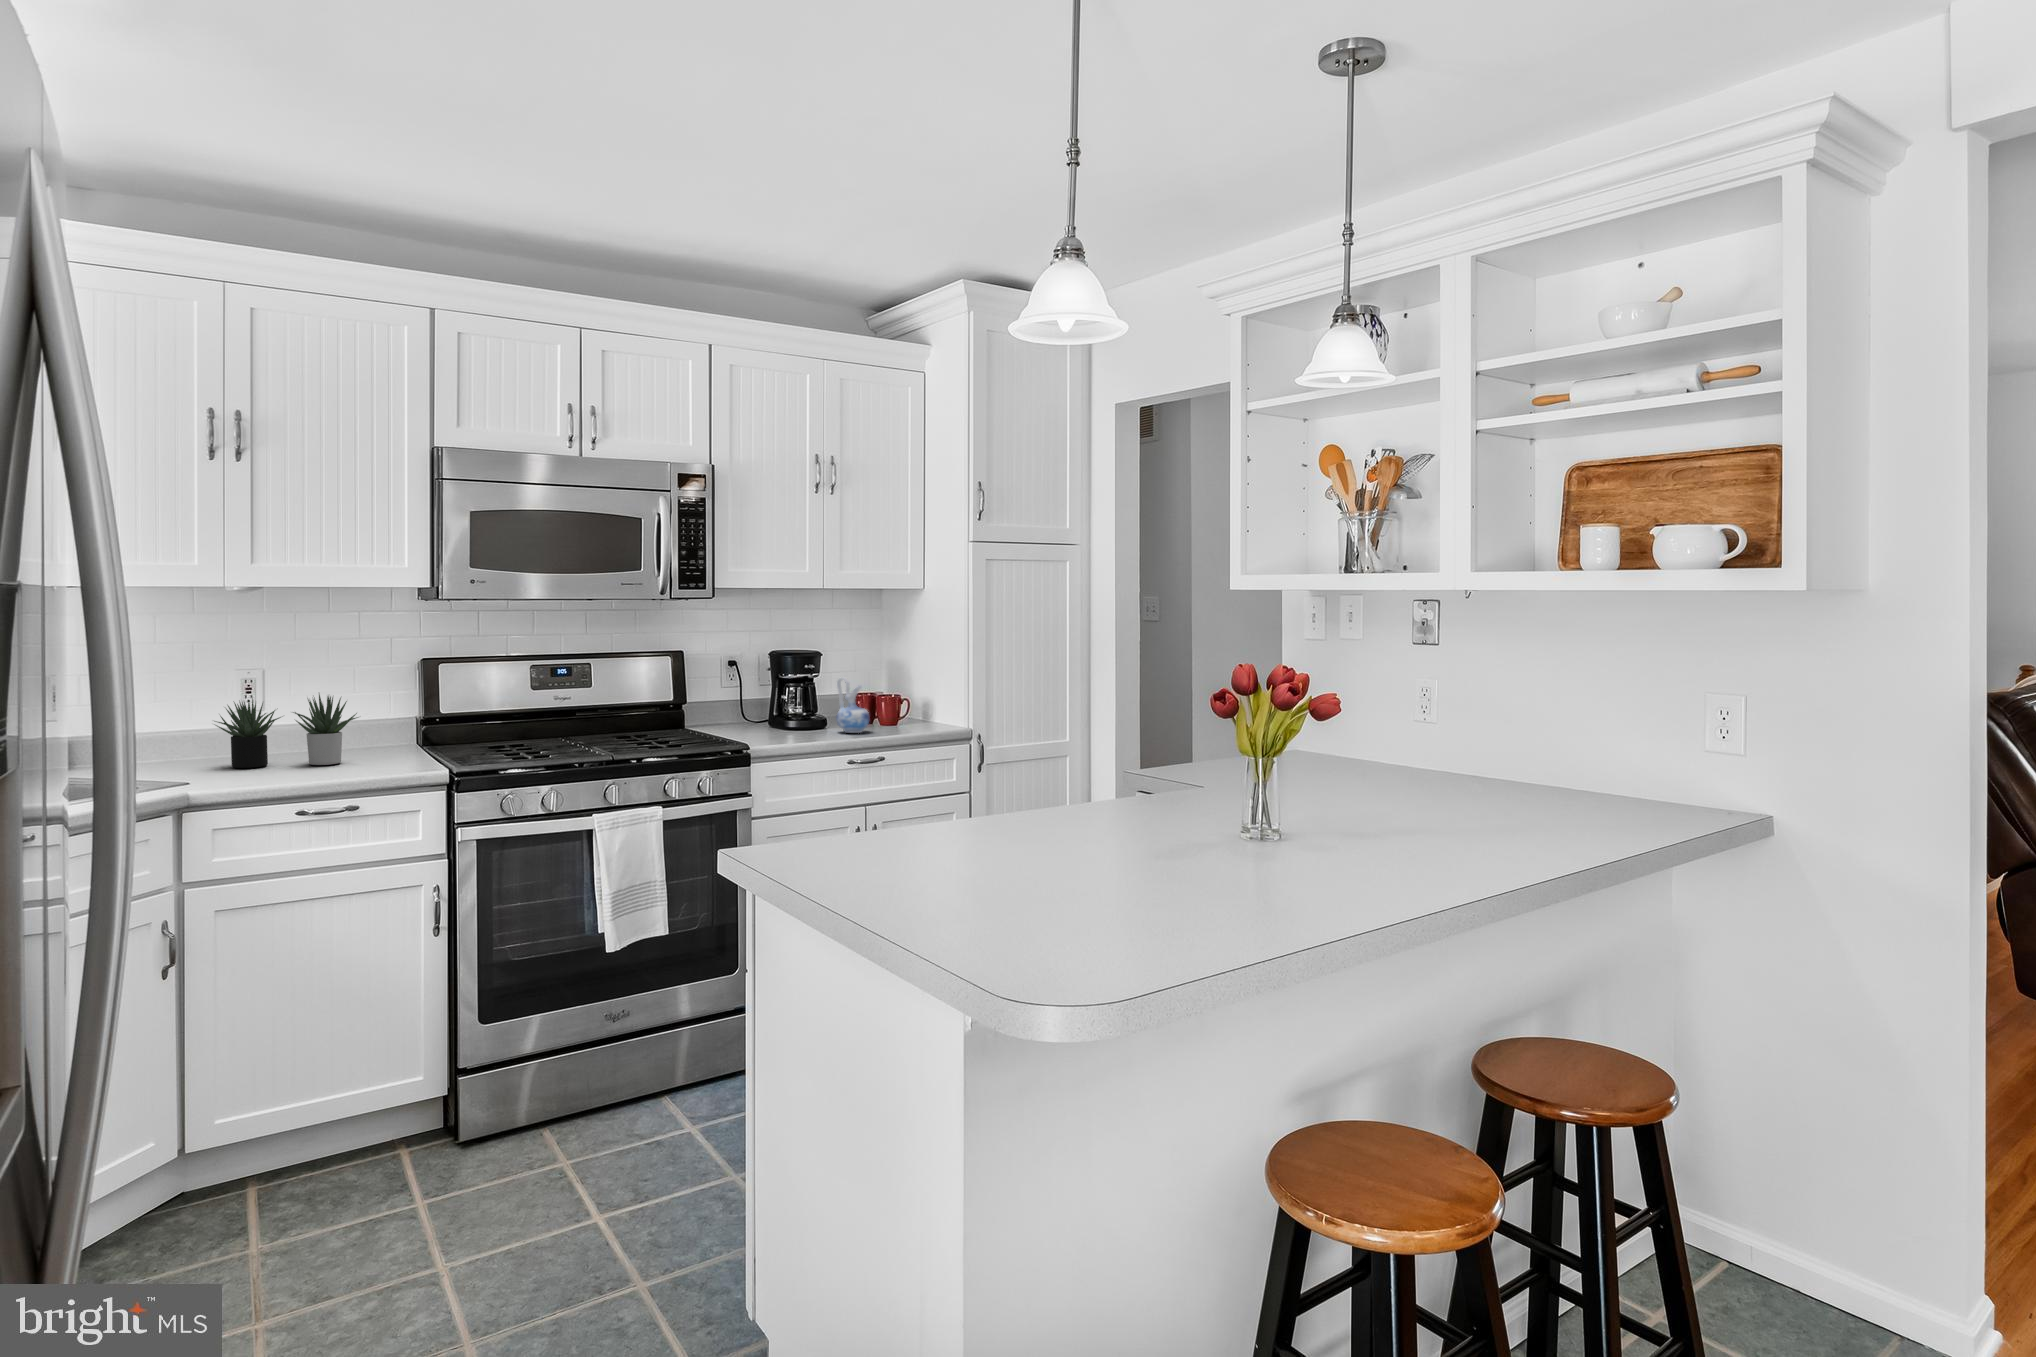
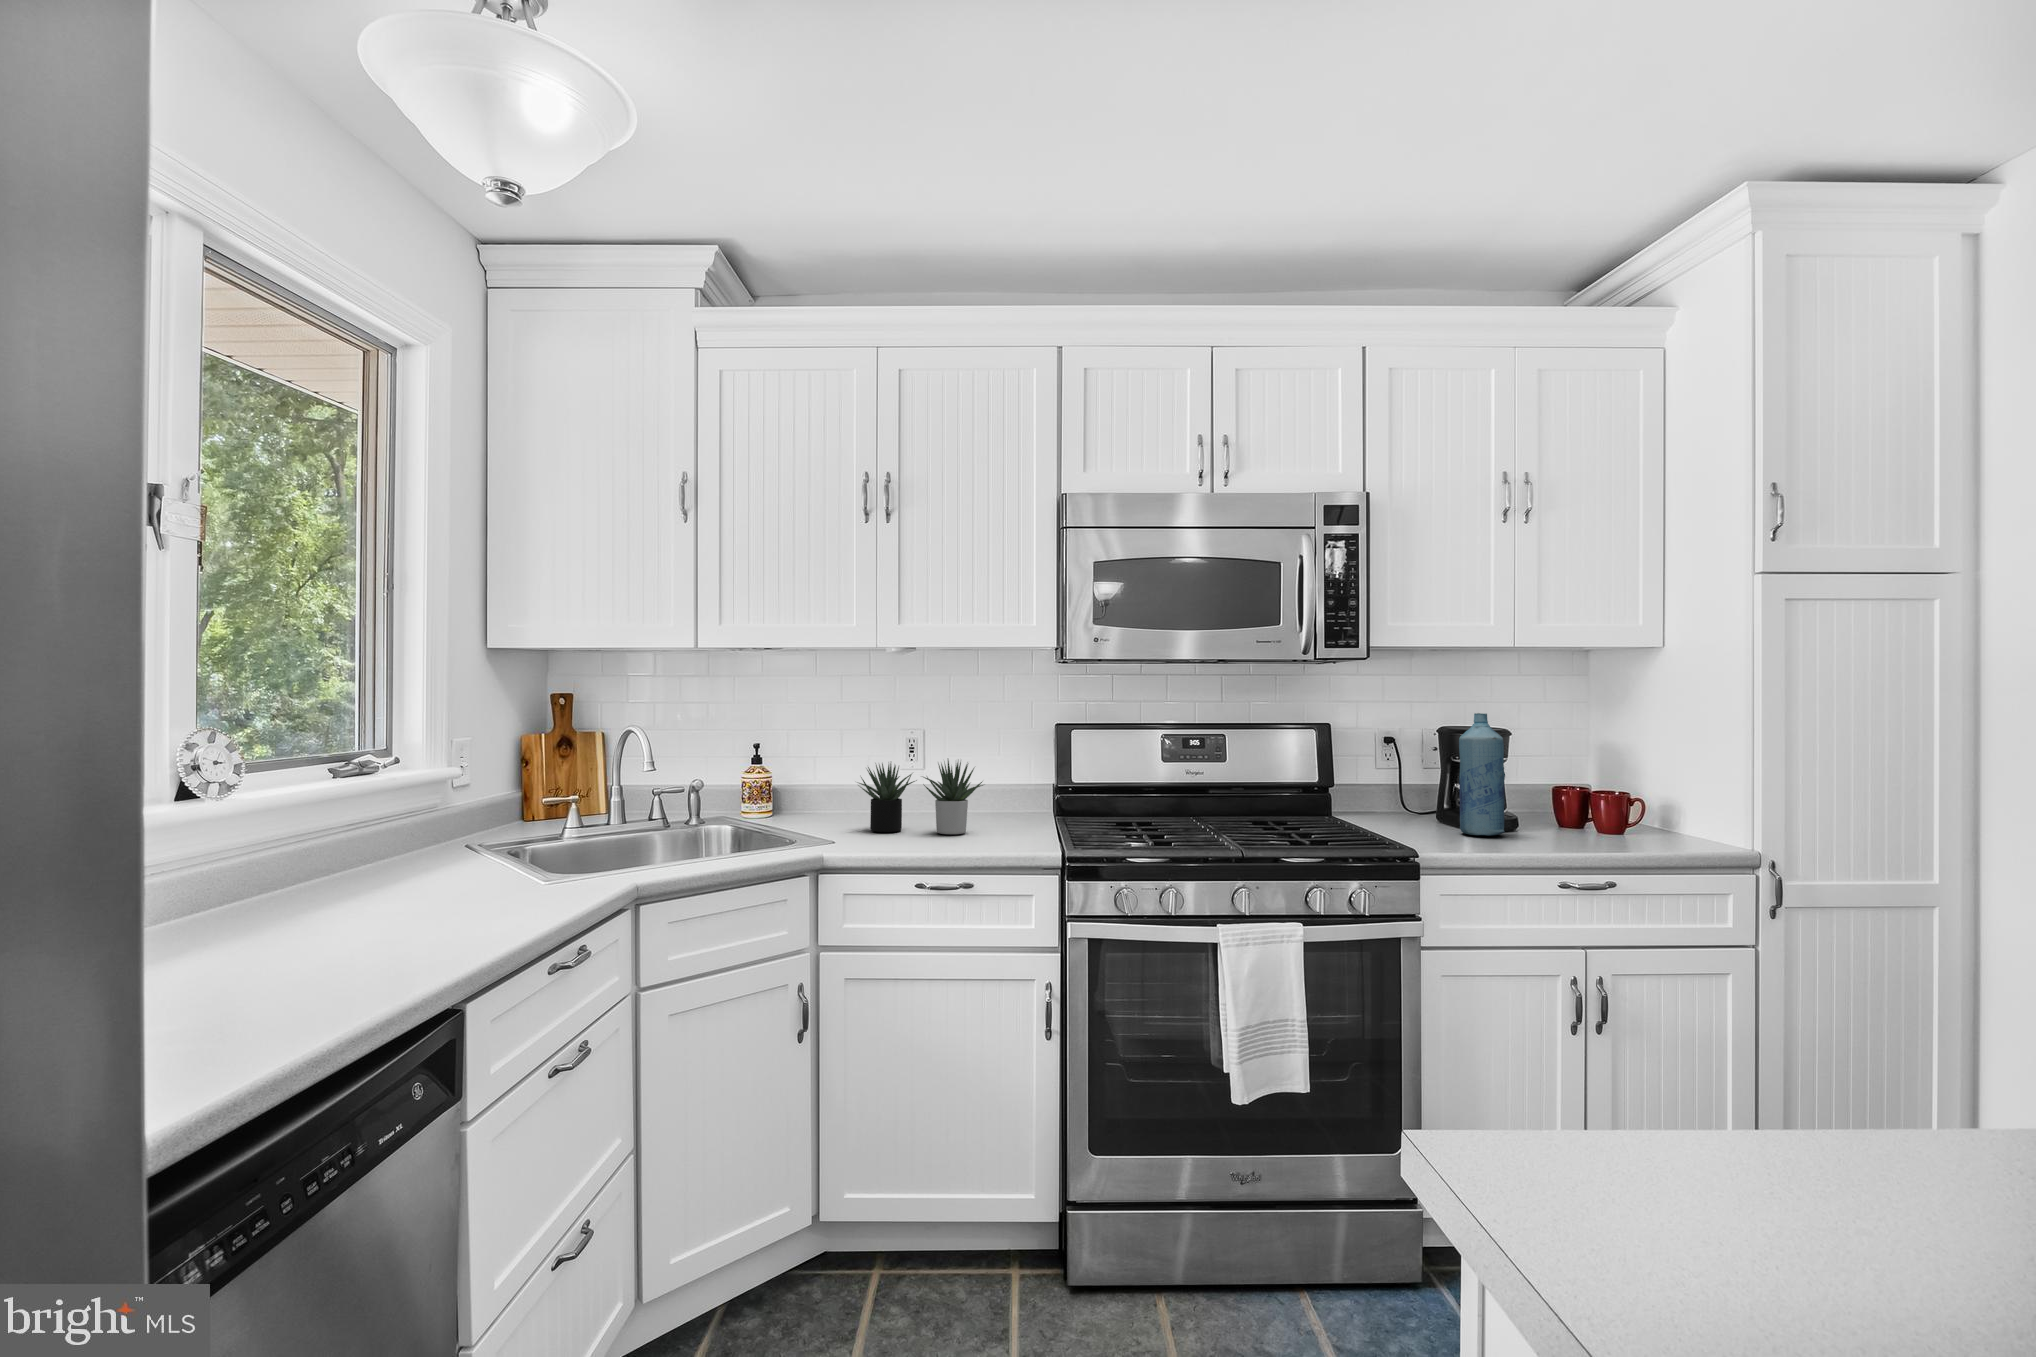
bottle: none [782,641,815,735] -> present [1459,713,1505,835]
ceramic pitcher: present [836,677,869,733] -> none [1534,762,1583,837]

